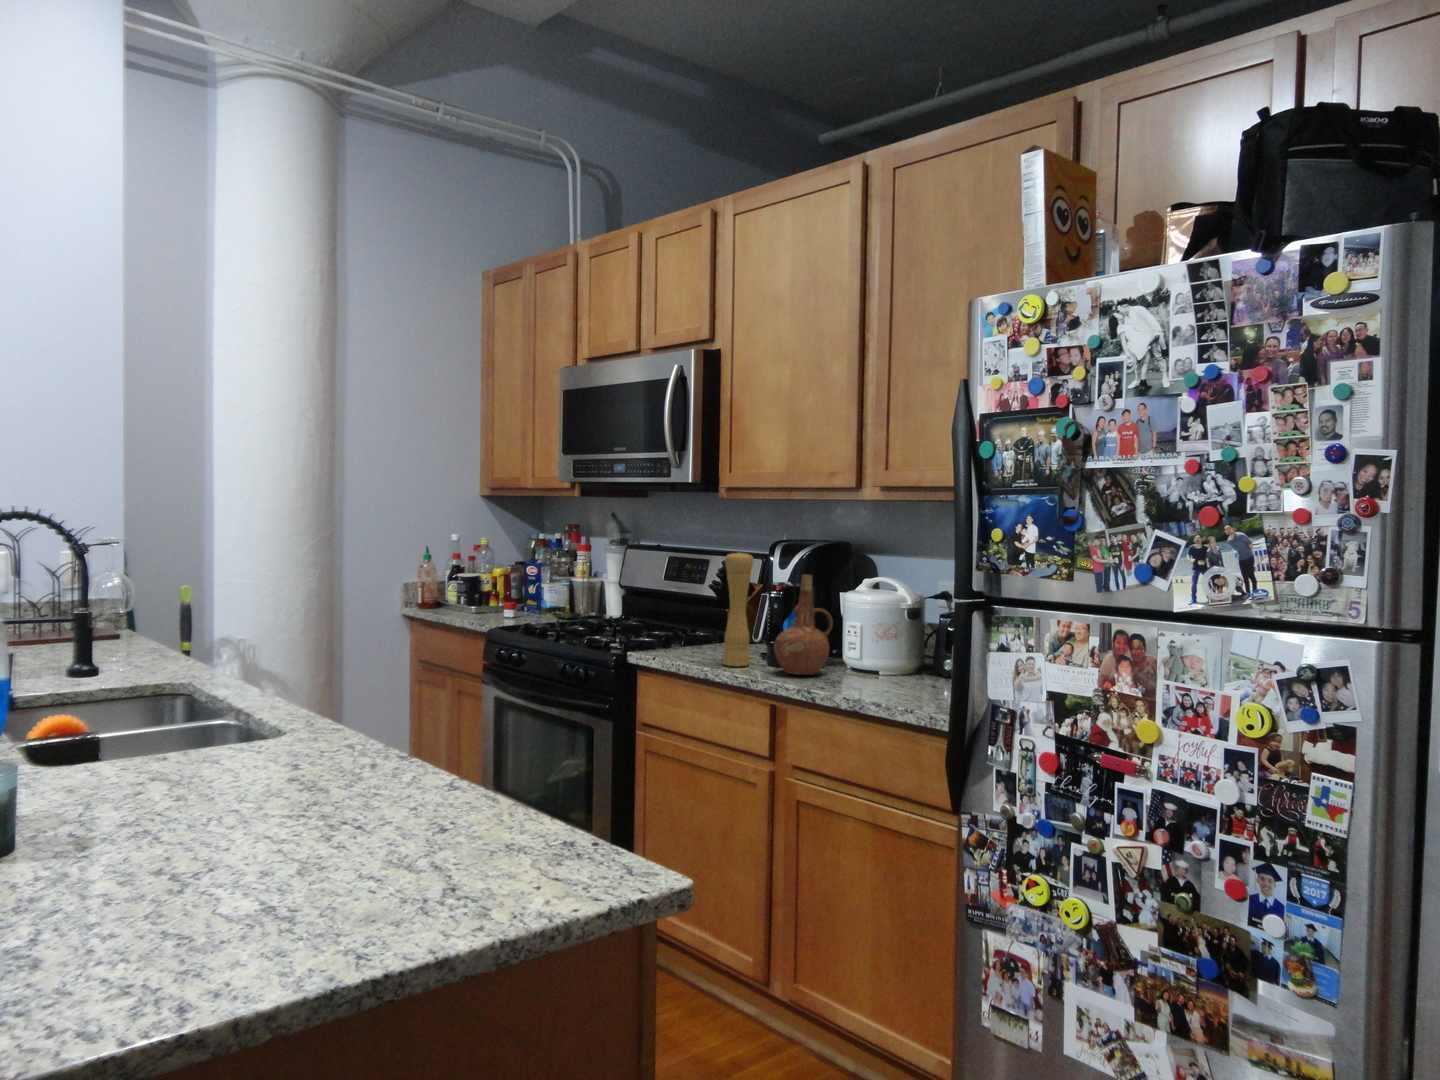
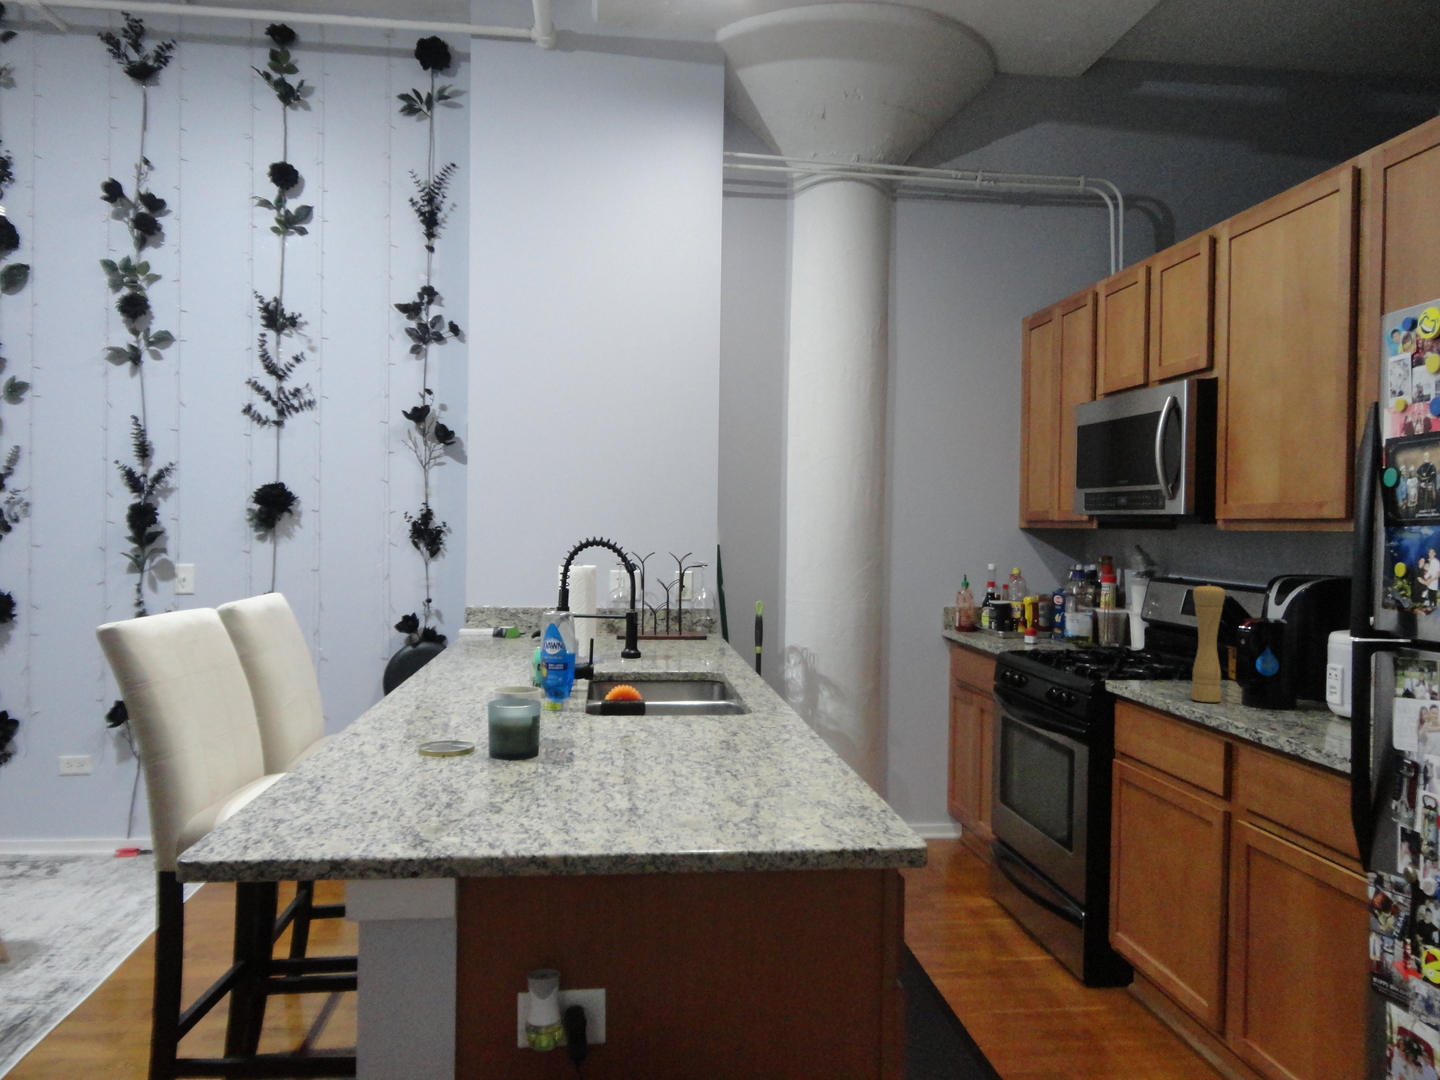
ceramic pitcher: present [774,575,833,675] -> none [1239,610,1309,717]

